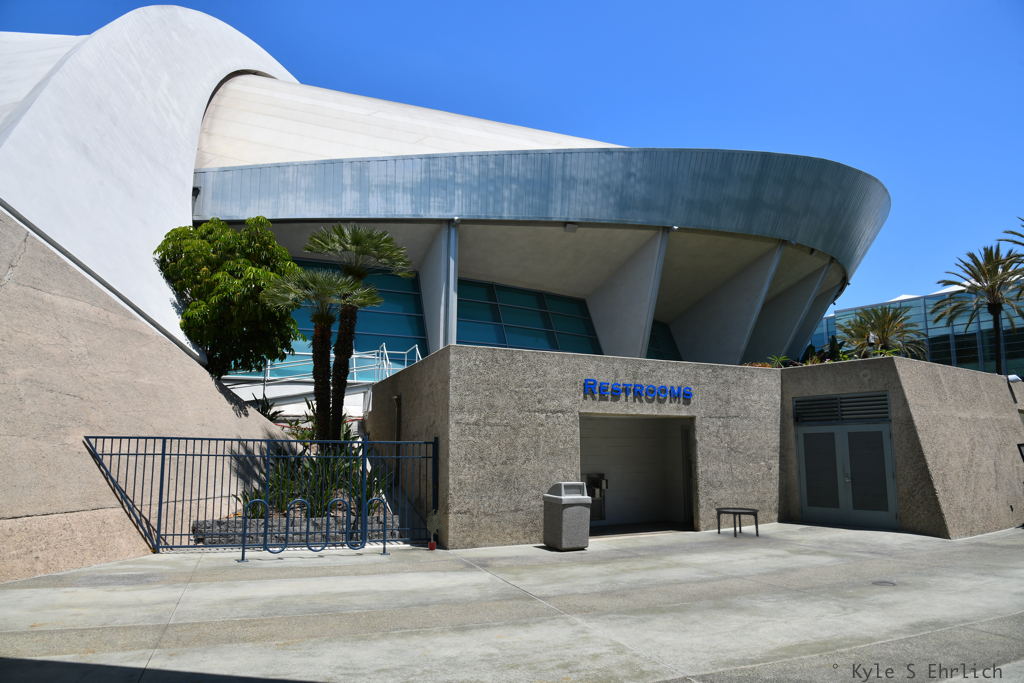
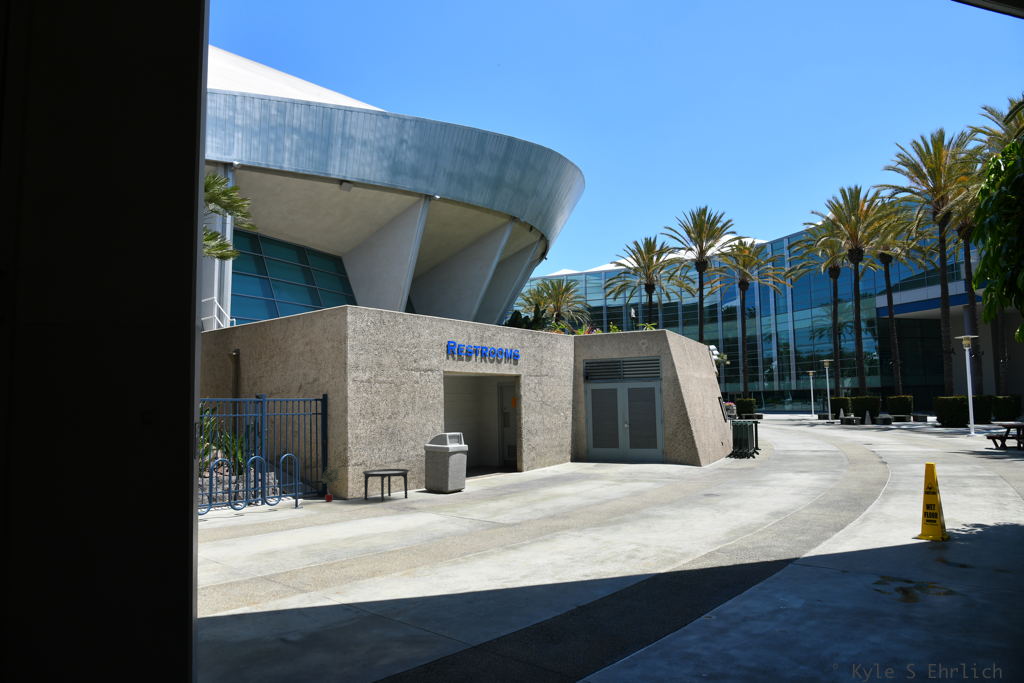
round table: present [715,507,759,537] -> present [362,469,409,502]

